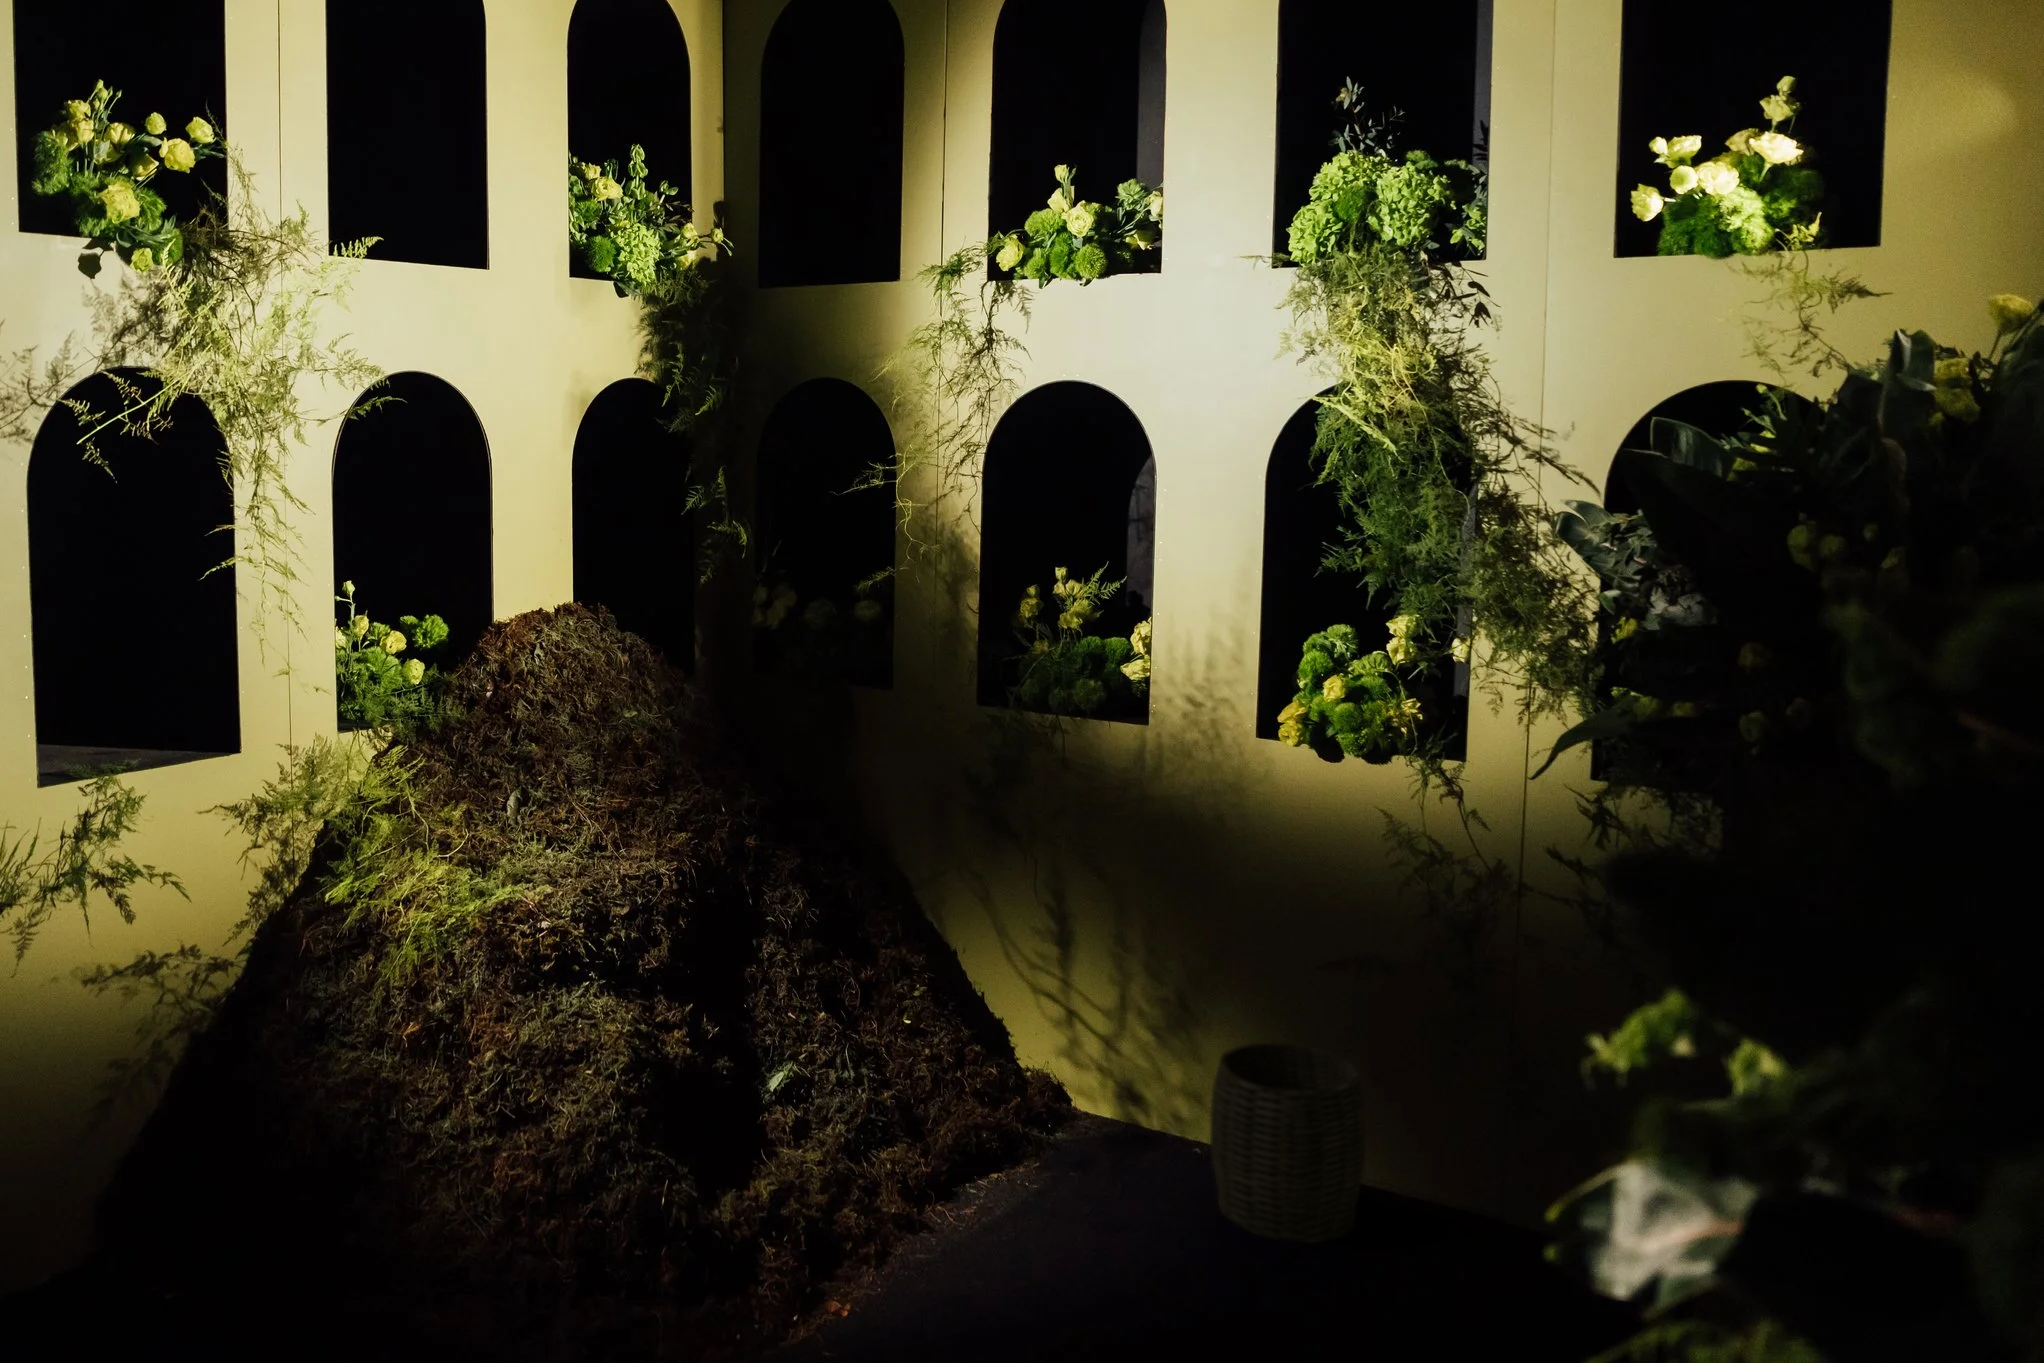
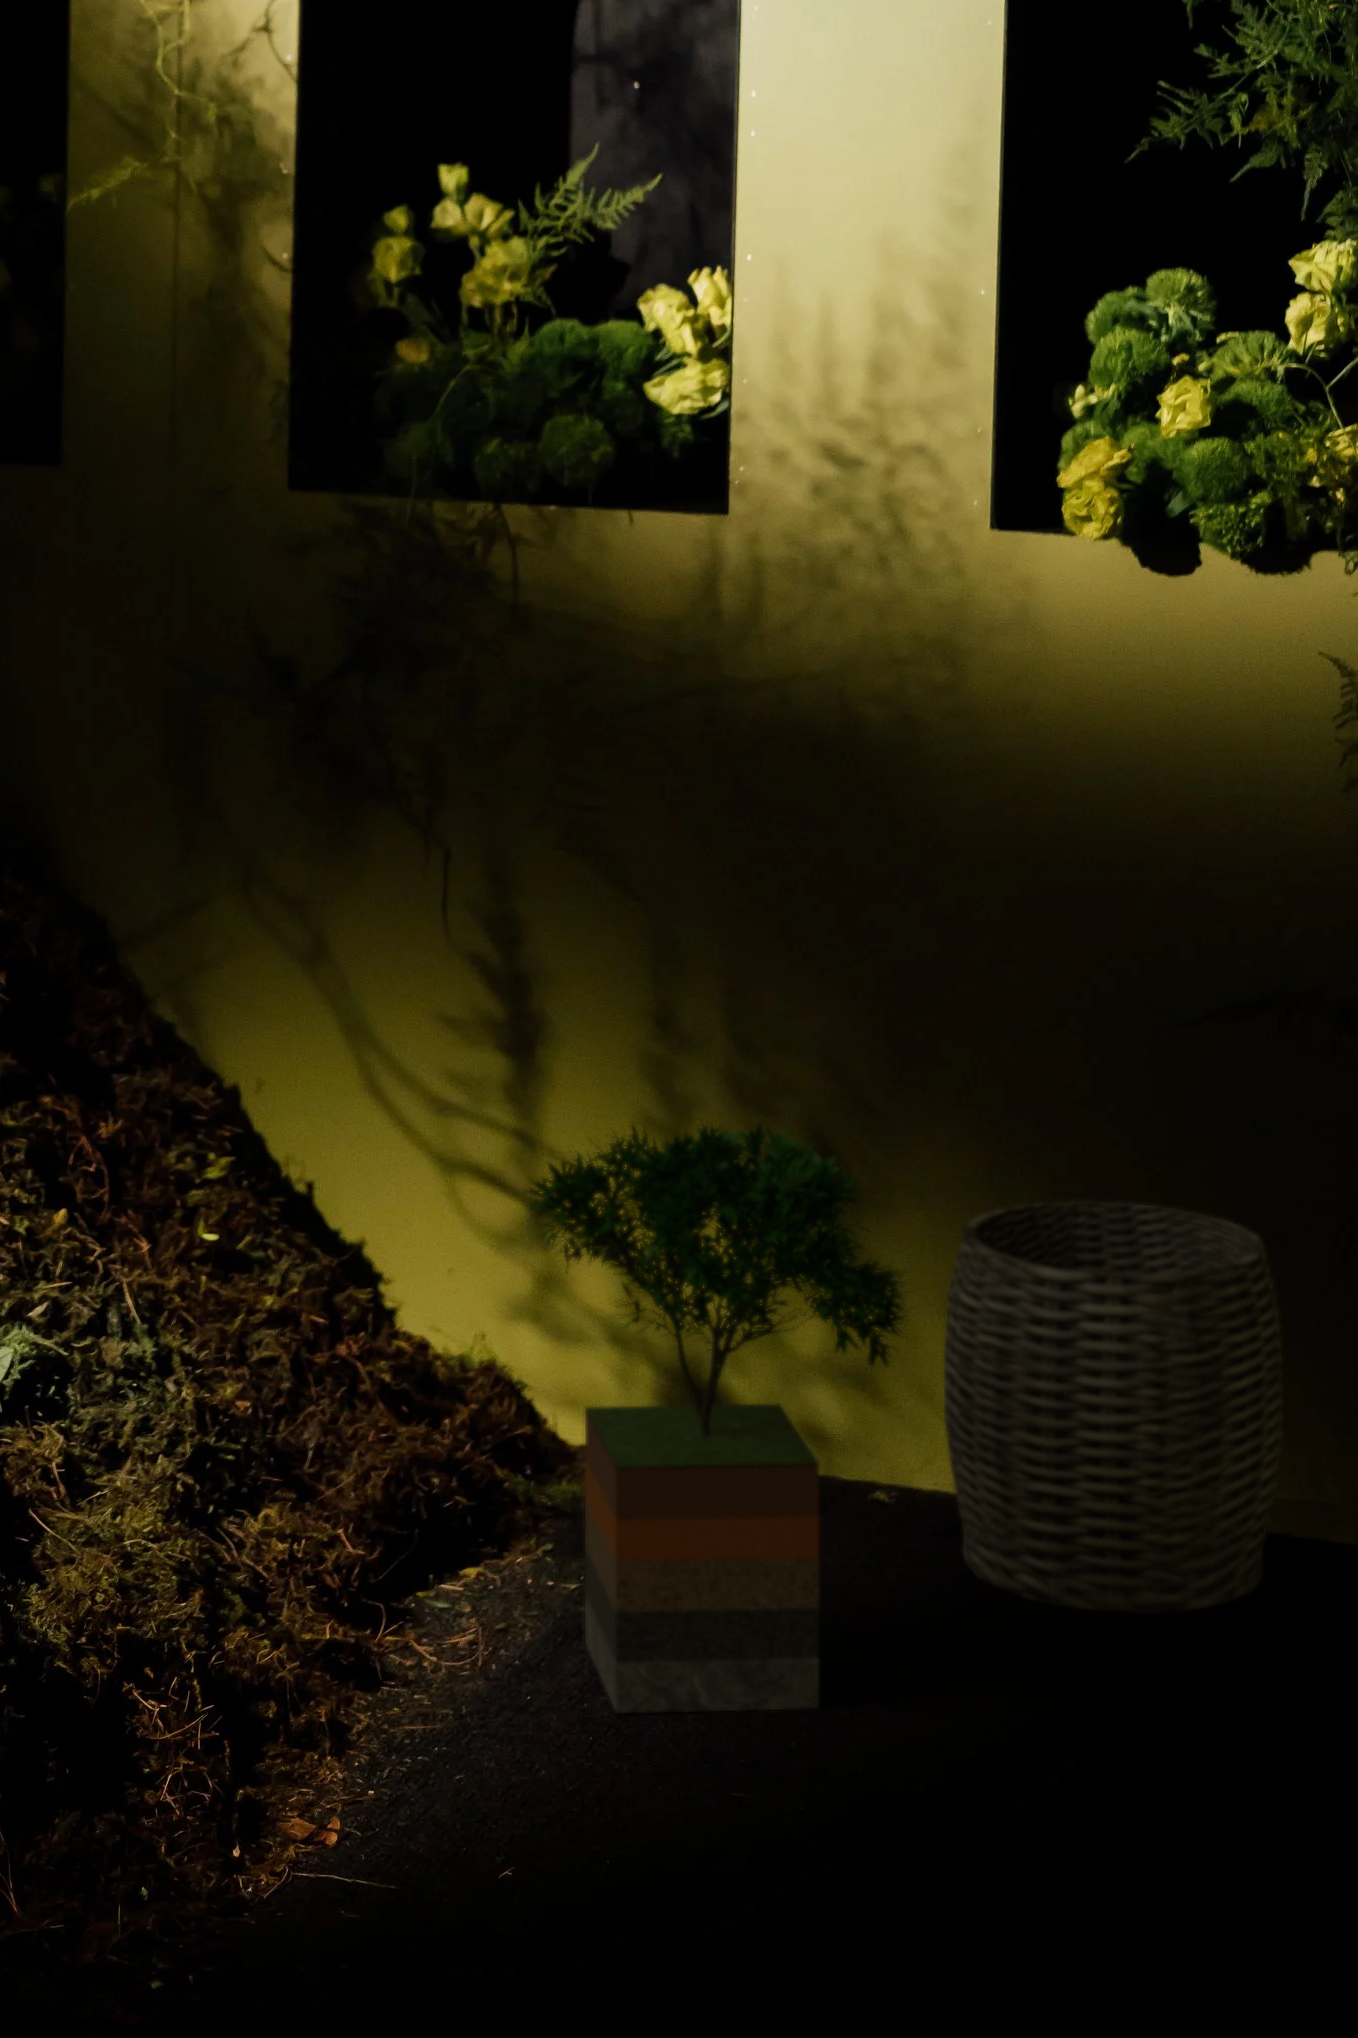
potted tree: none [987,1003,1155,1275] -> present [527,1124,906,1713]

